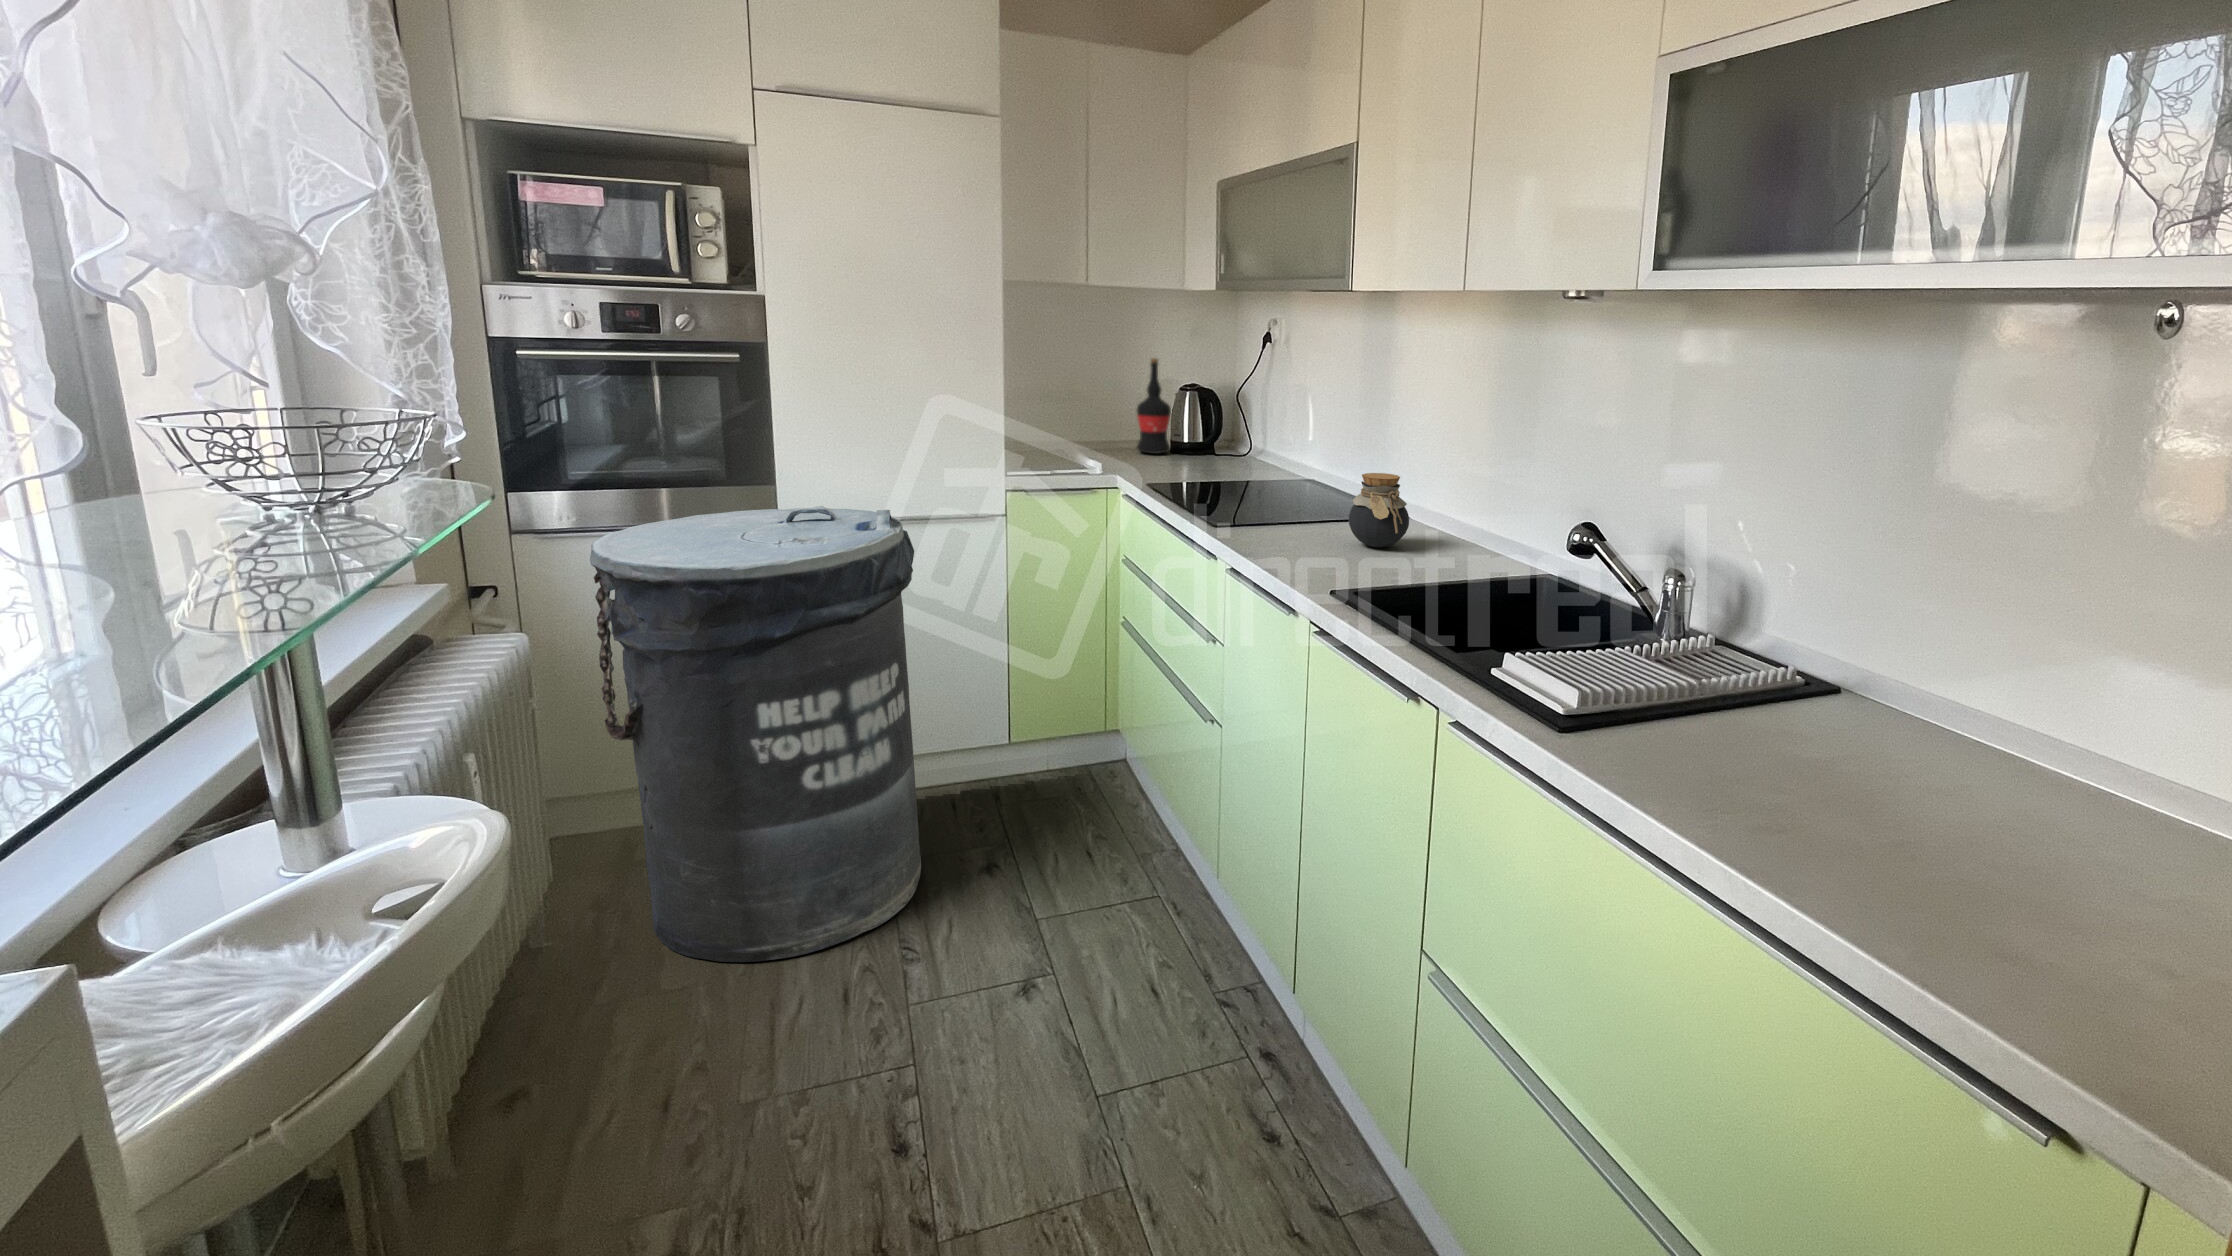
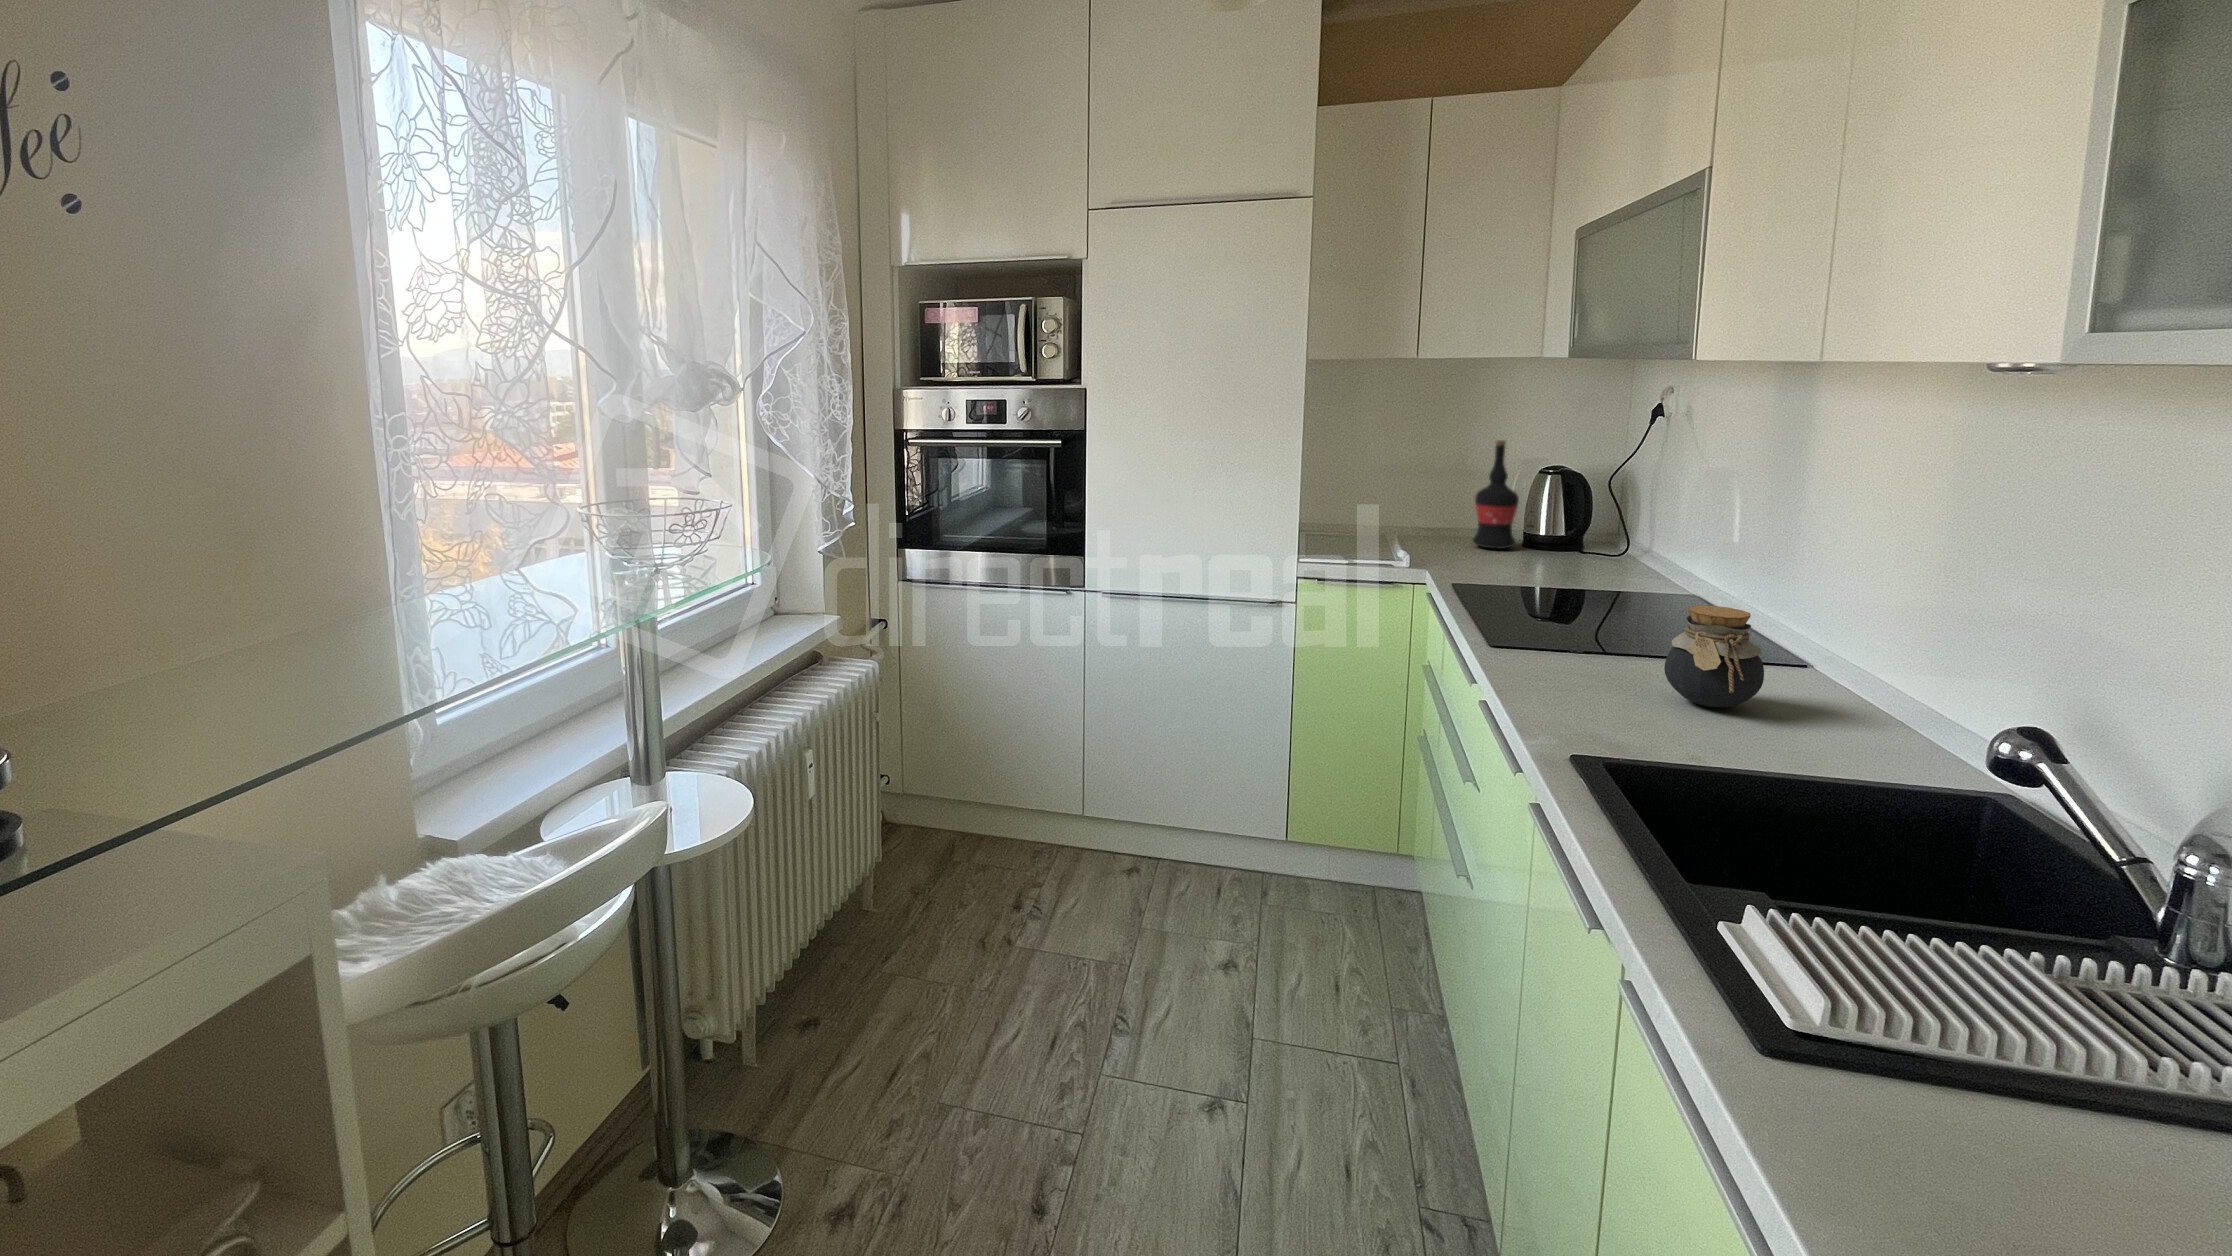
trash can: present [590,506,921,962] -> none [922,579,1180,987]

